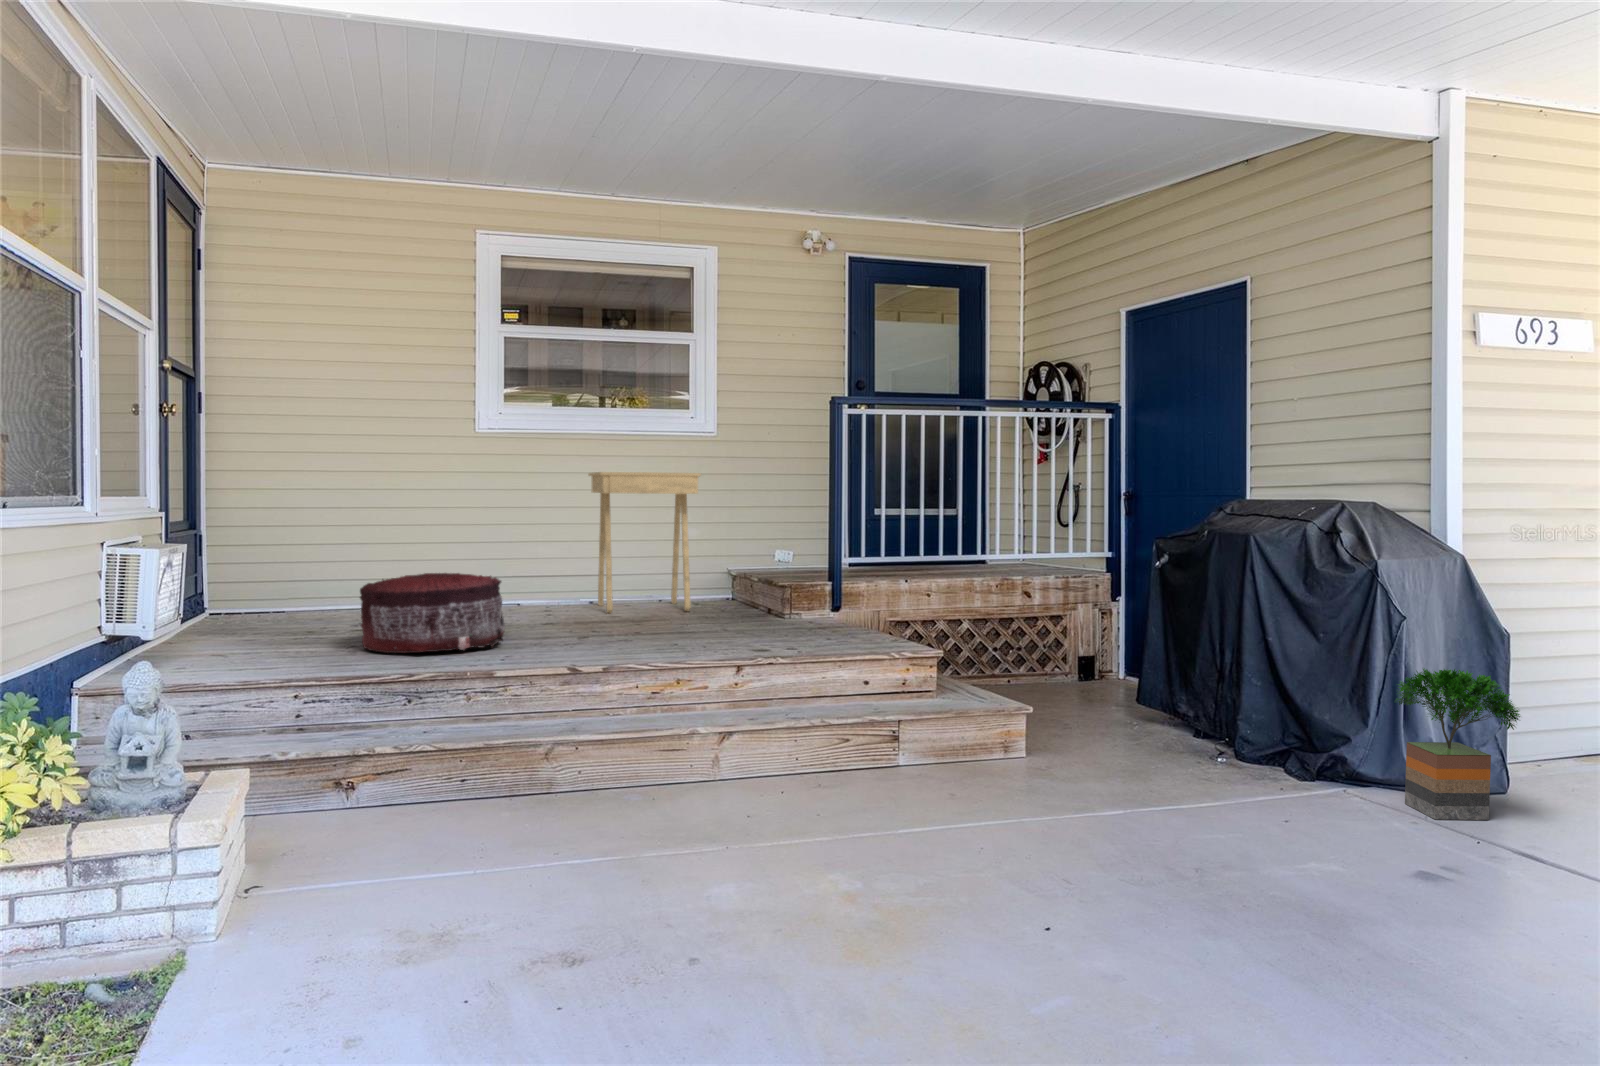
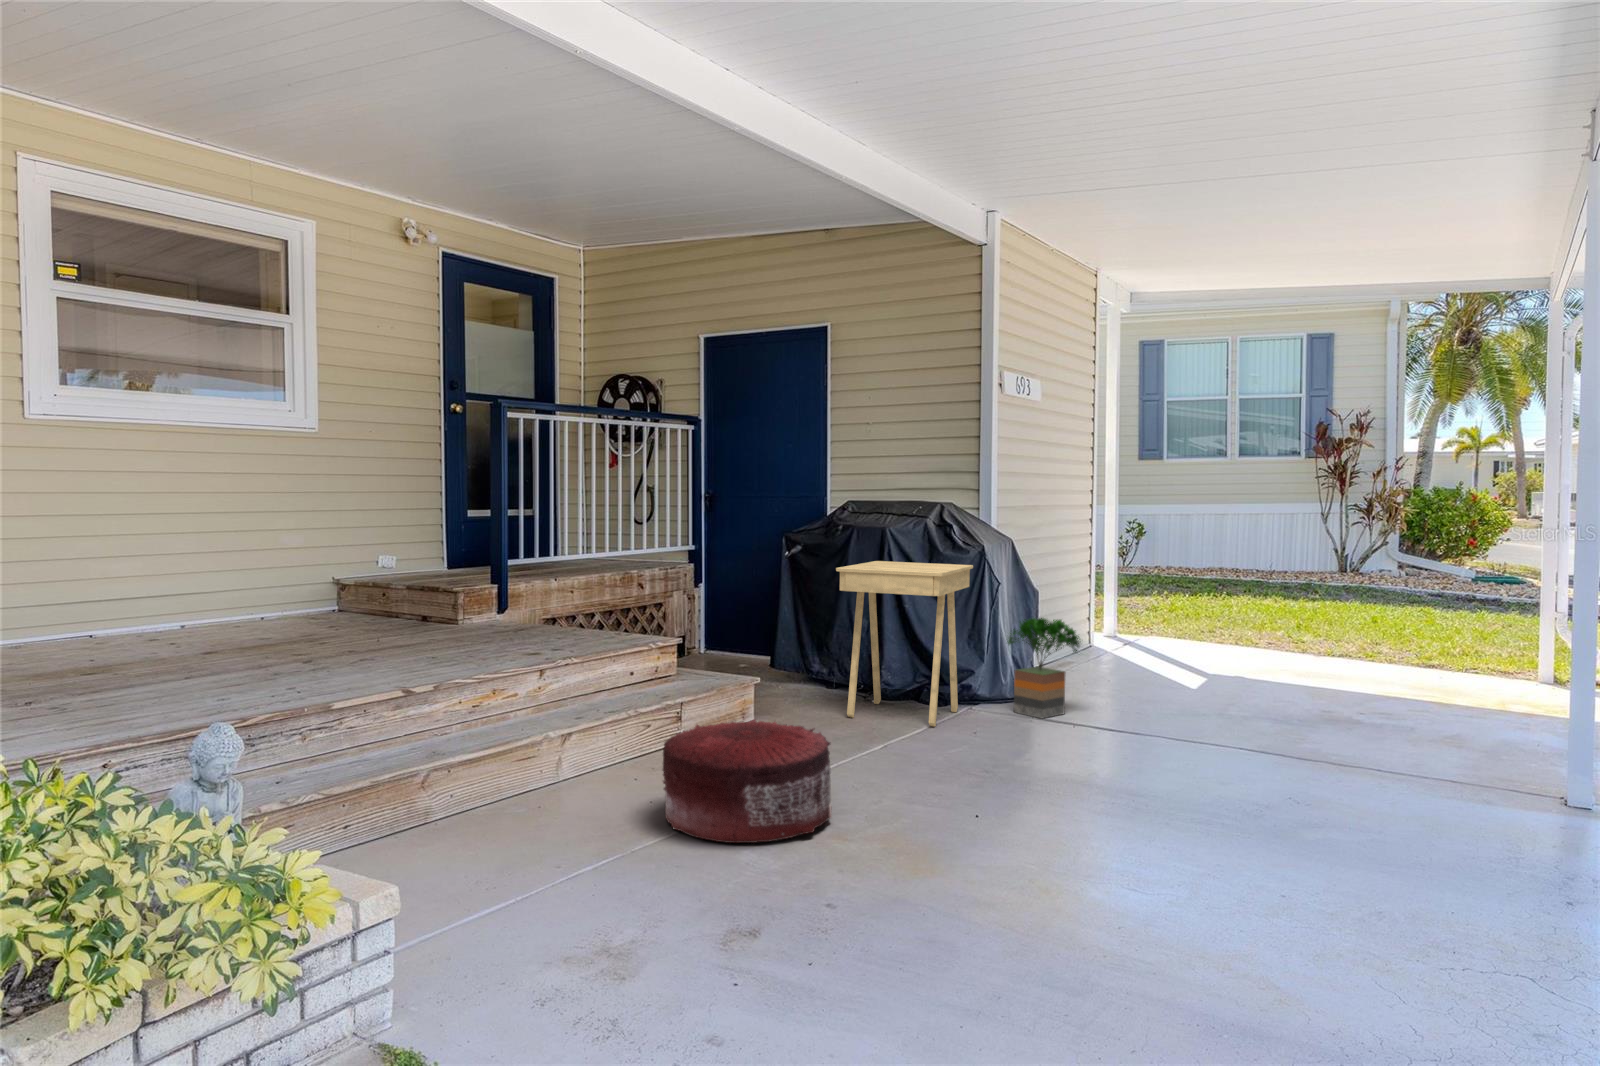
side table: present [588,472,701,613] -> present [836,561,973,727]
pouf: present [360,573,505,653] -> present [663,719,832,843]

